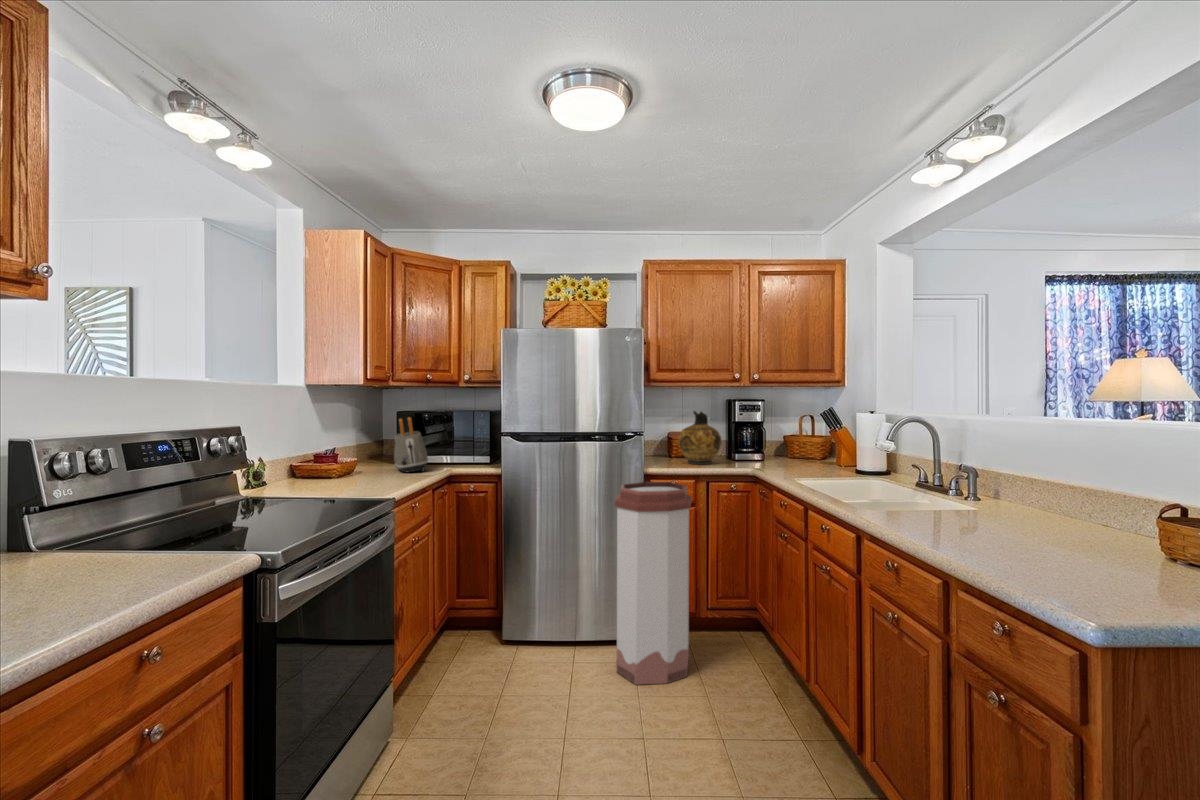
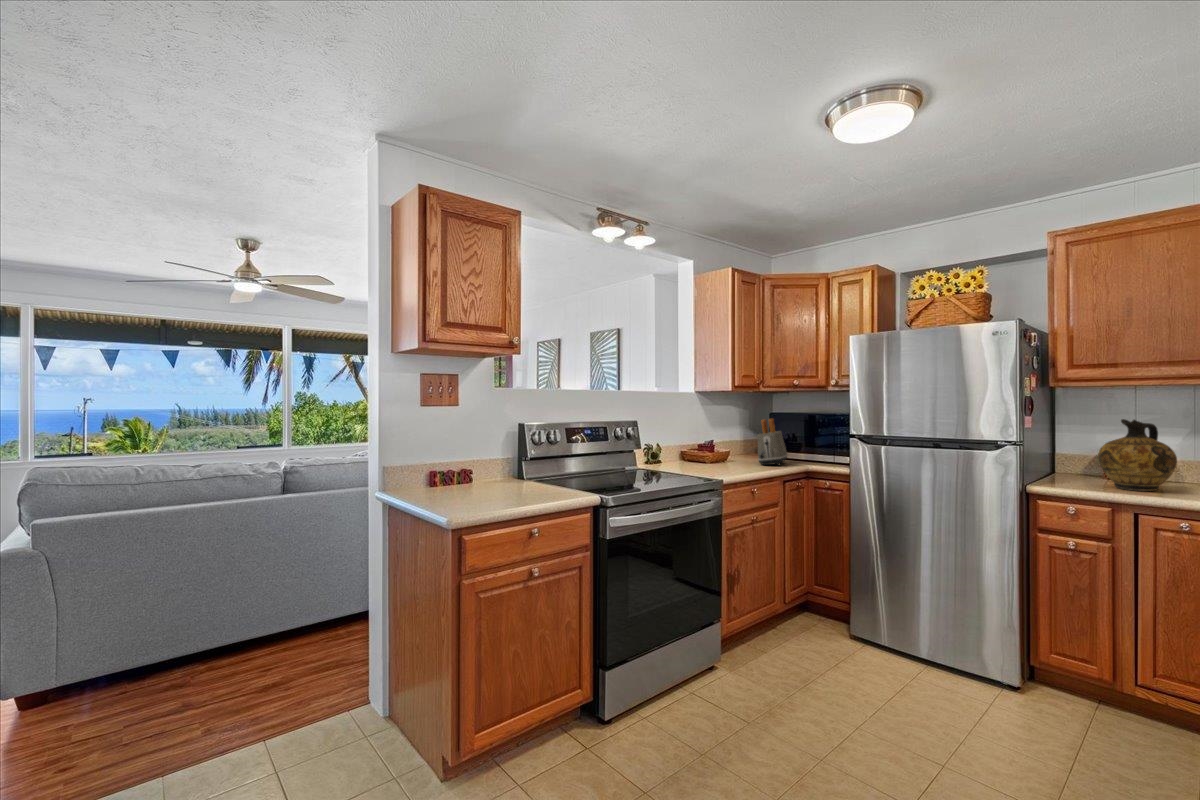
trash can: present [615,482,692,685] -> none [957,499,1077,743]

